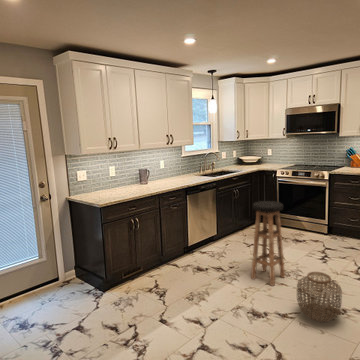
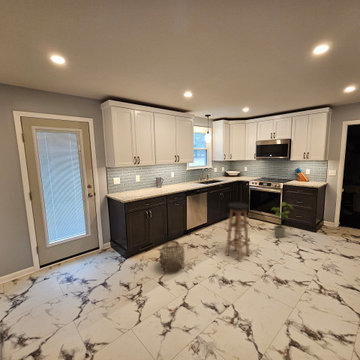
house plant: none [312,199,343,251] -> present [272,202,292,238]
woven basket: present [297,272,342,322] -> present [160,241,184,272]

